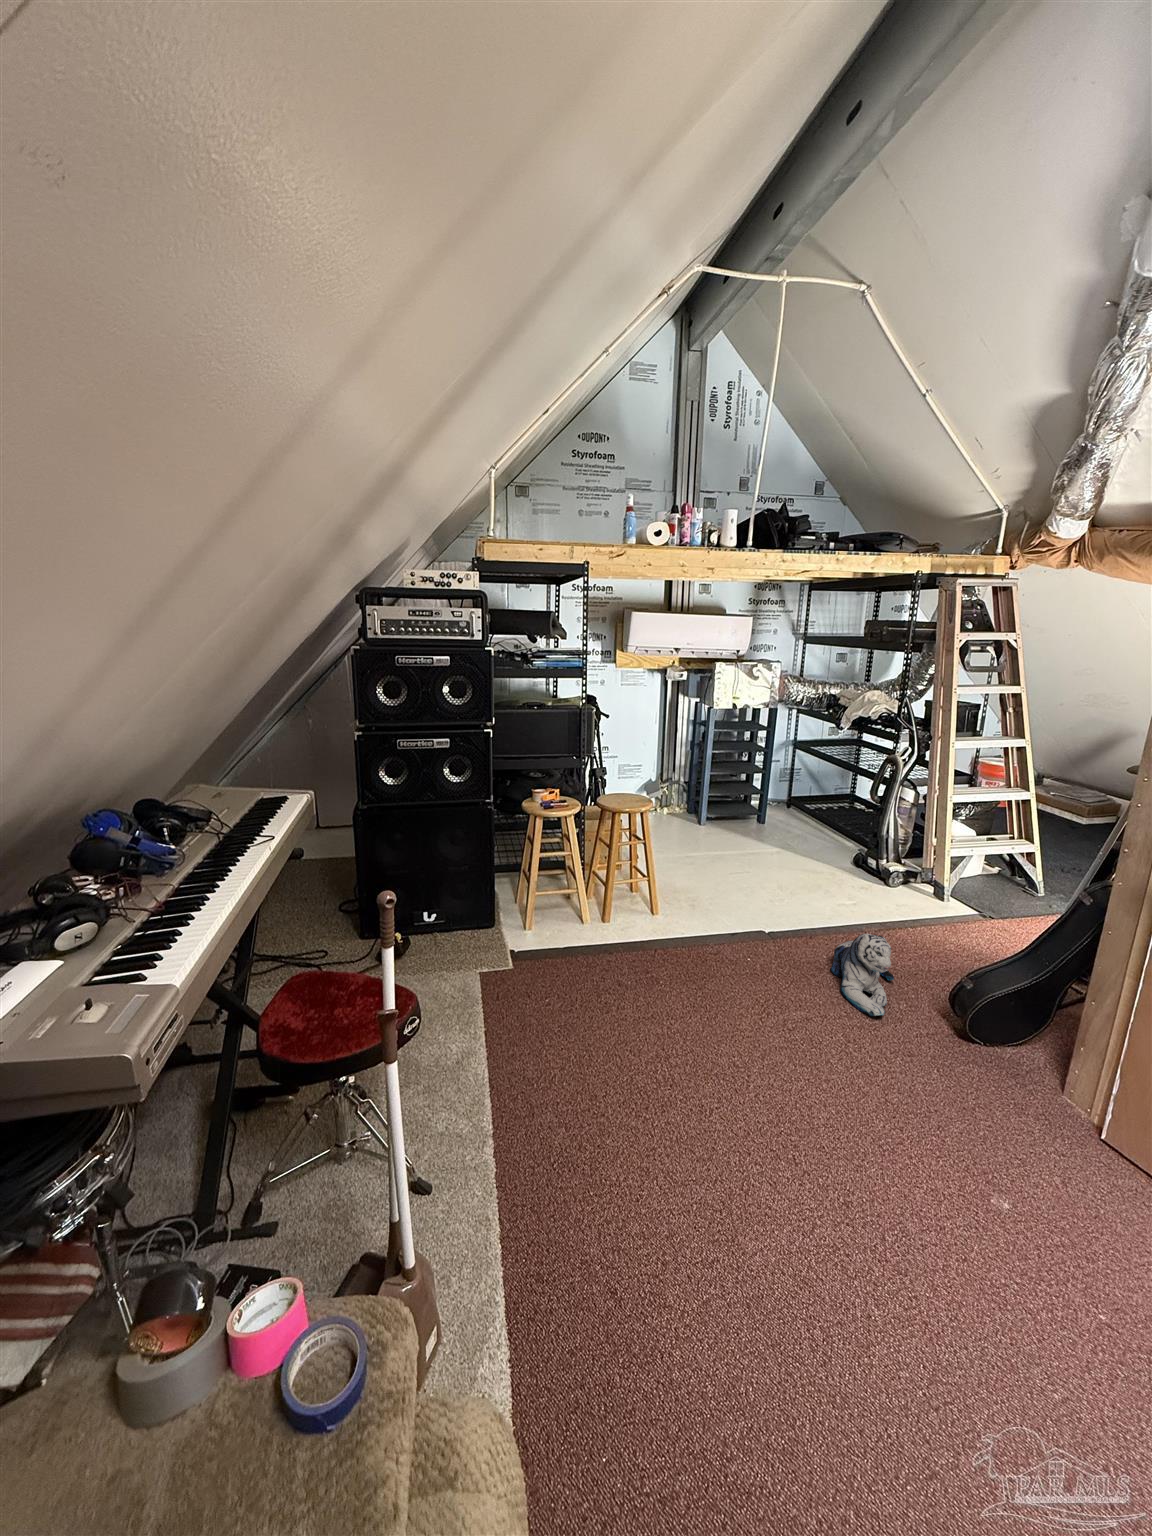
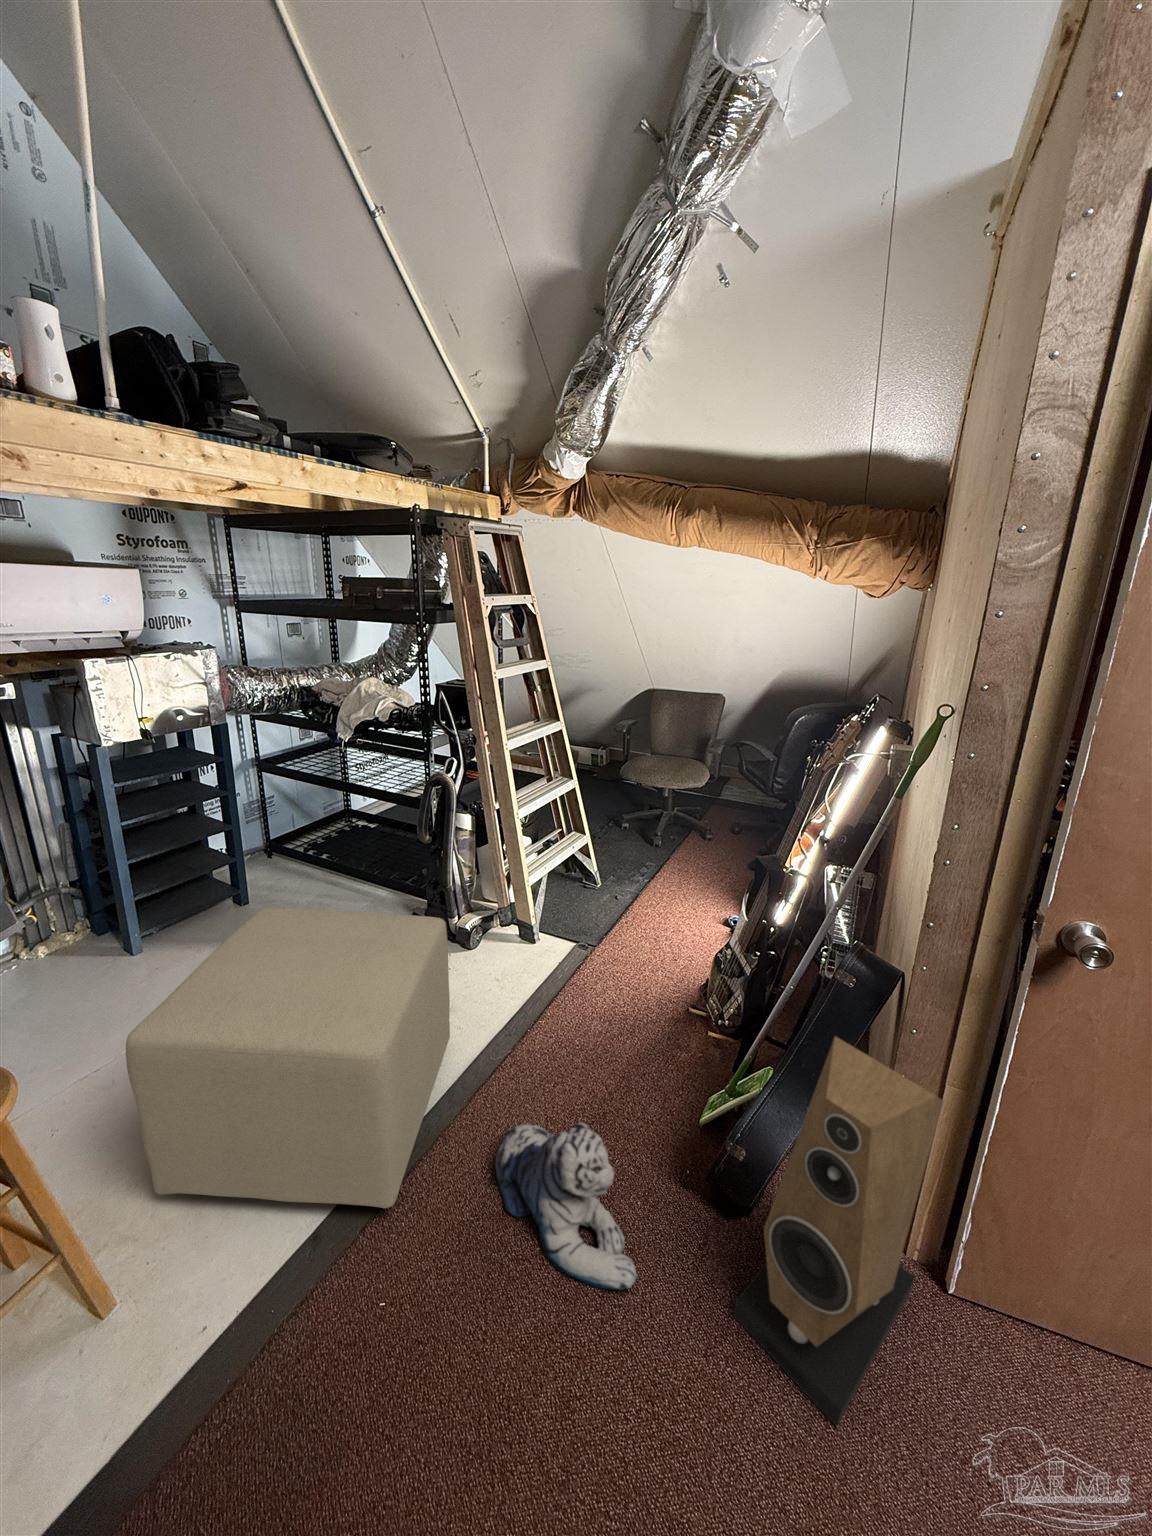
ottoman: none [687,798,855,938] -> present [126,908,450,1208]
speaker: none [930,903,1082,1125] -> present [733,1037,943,1426]

